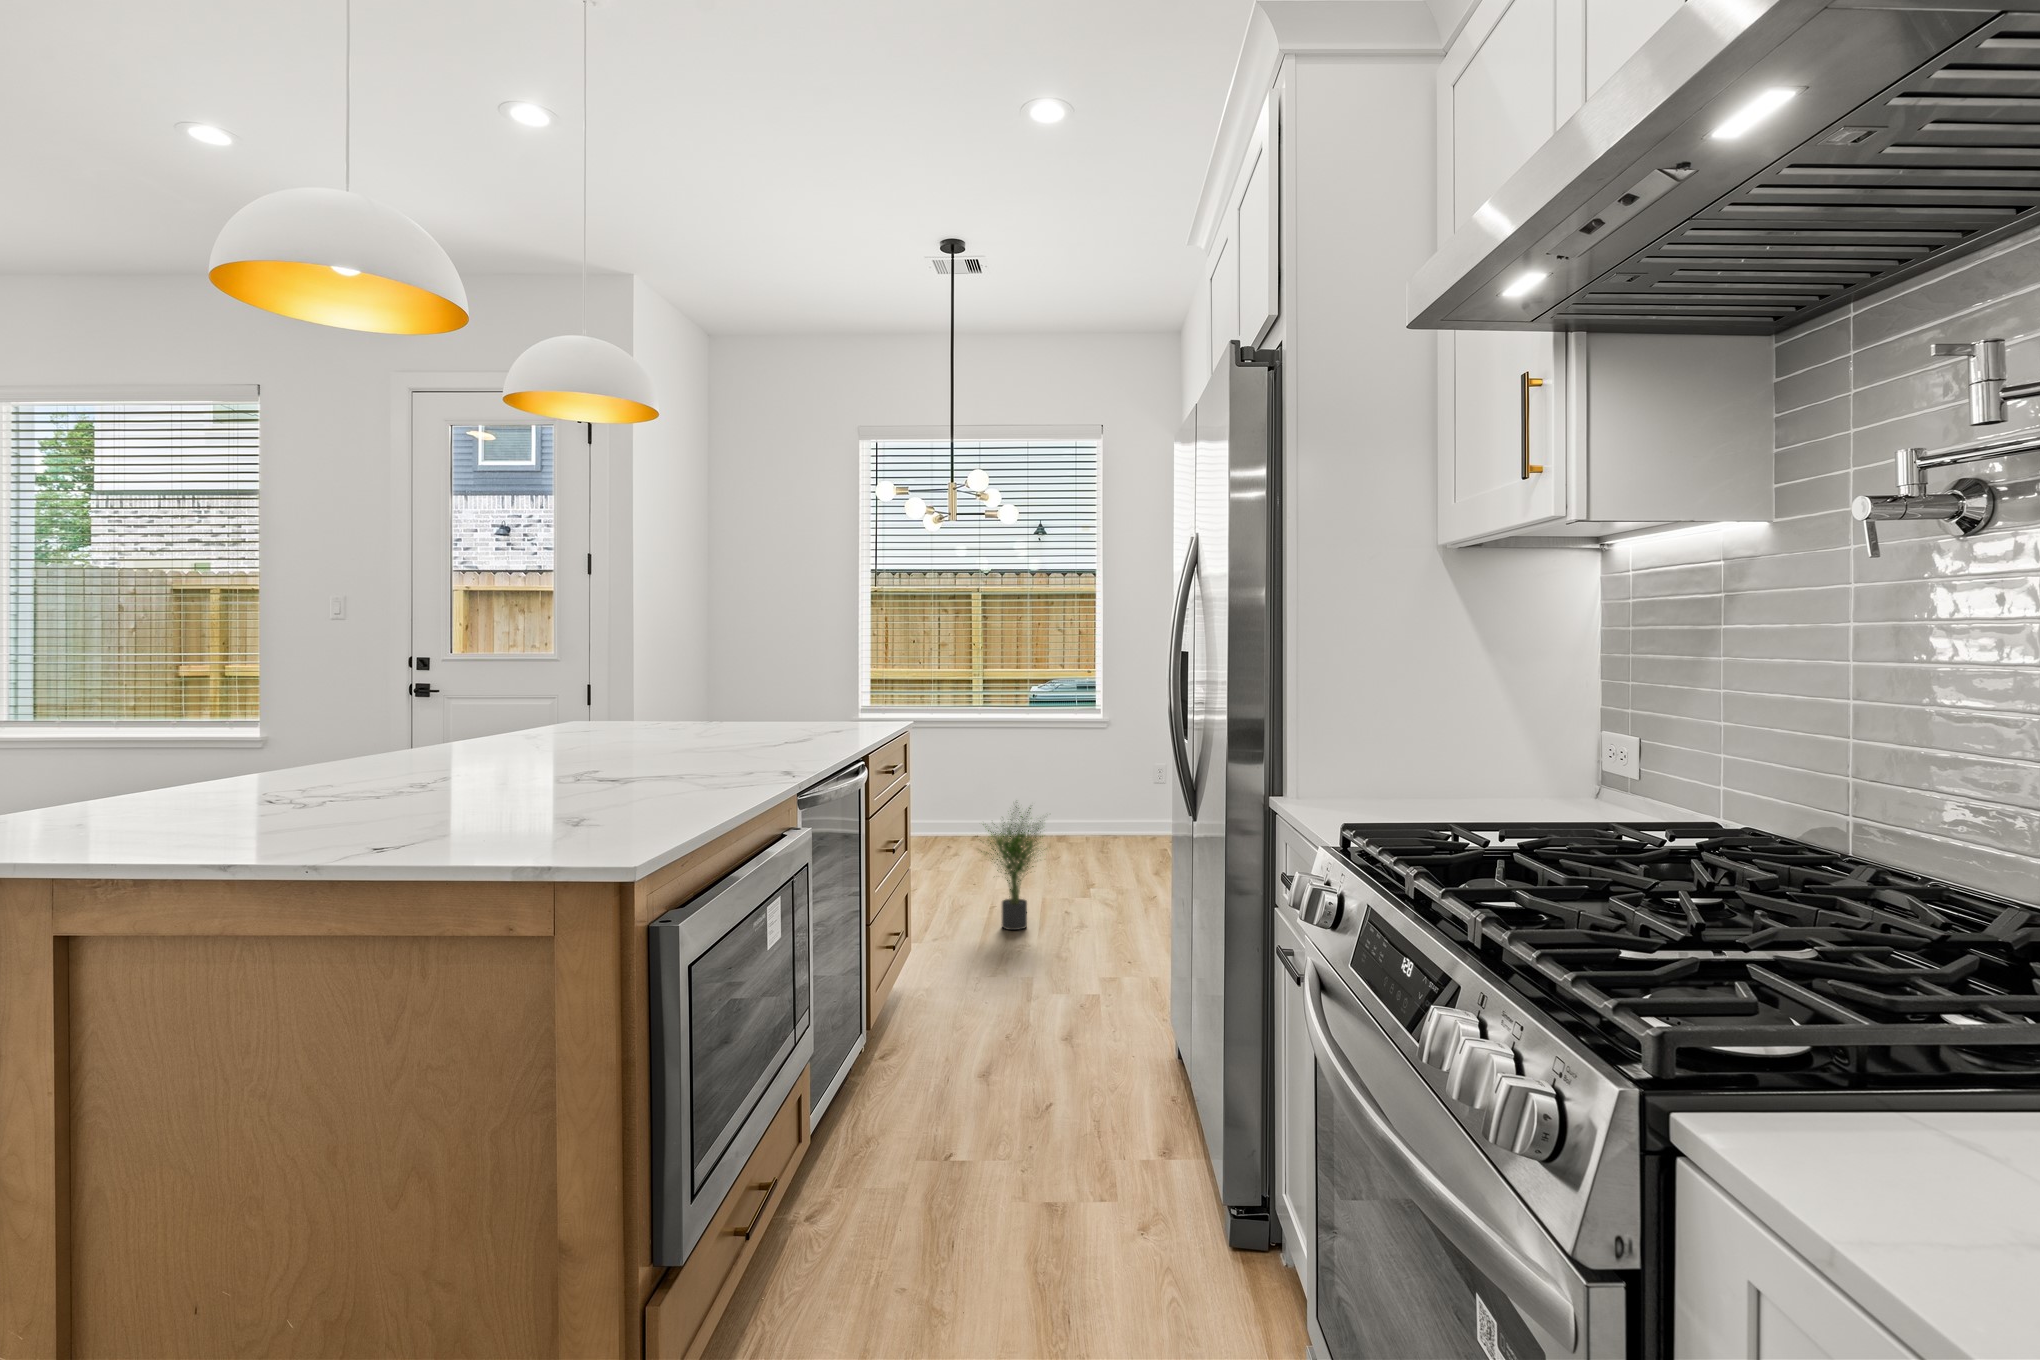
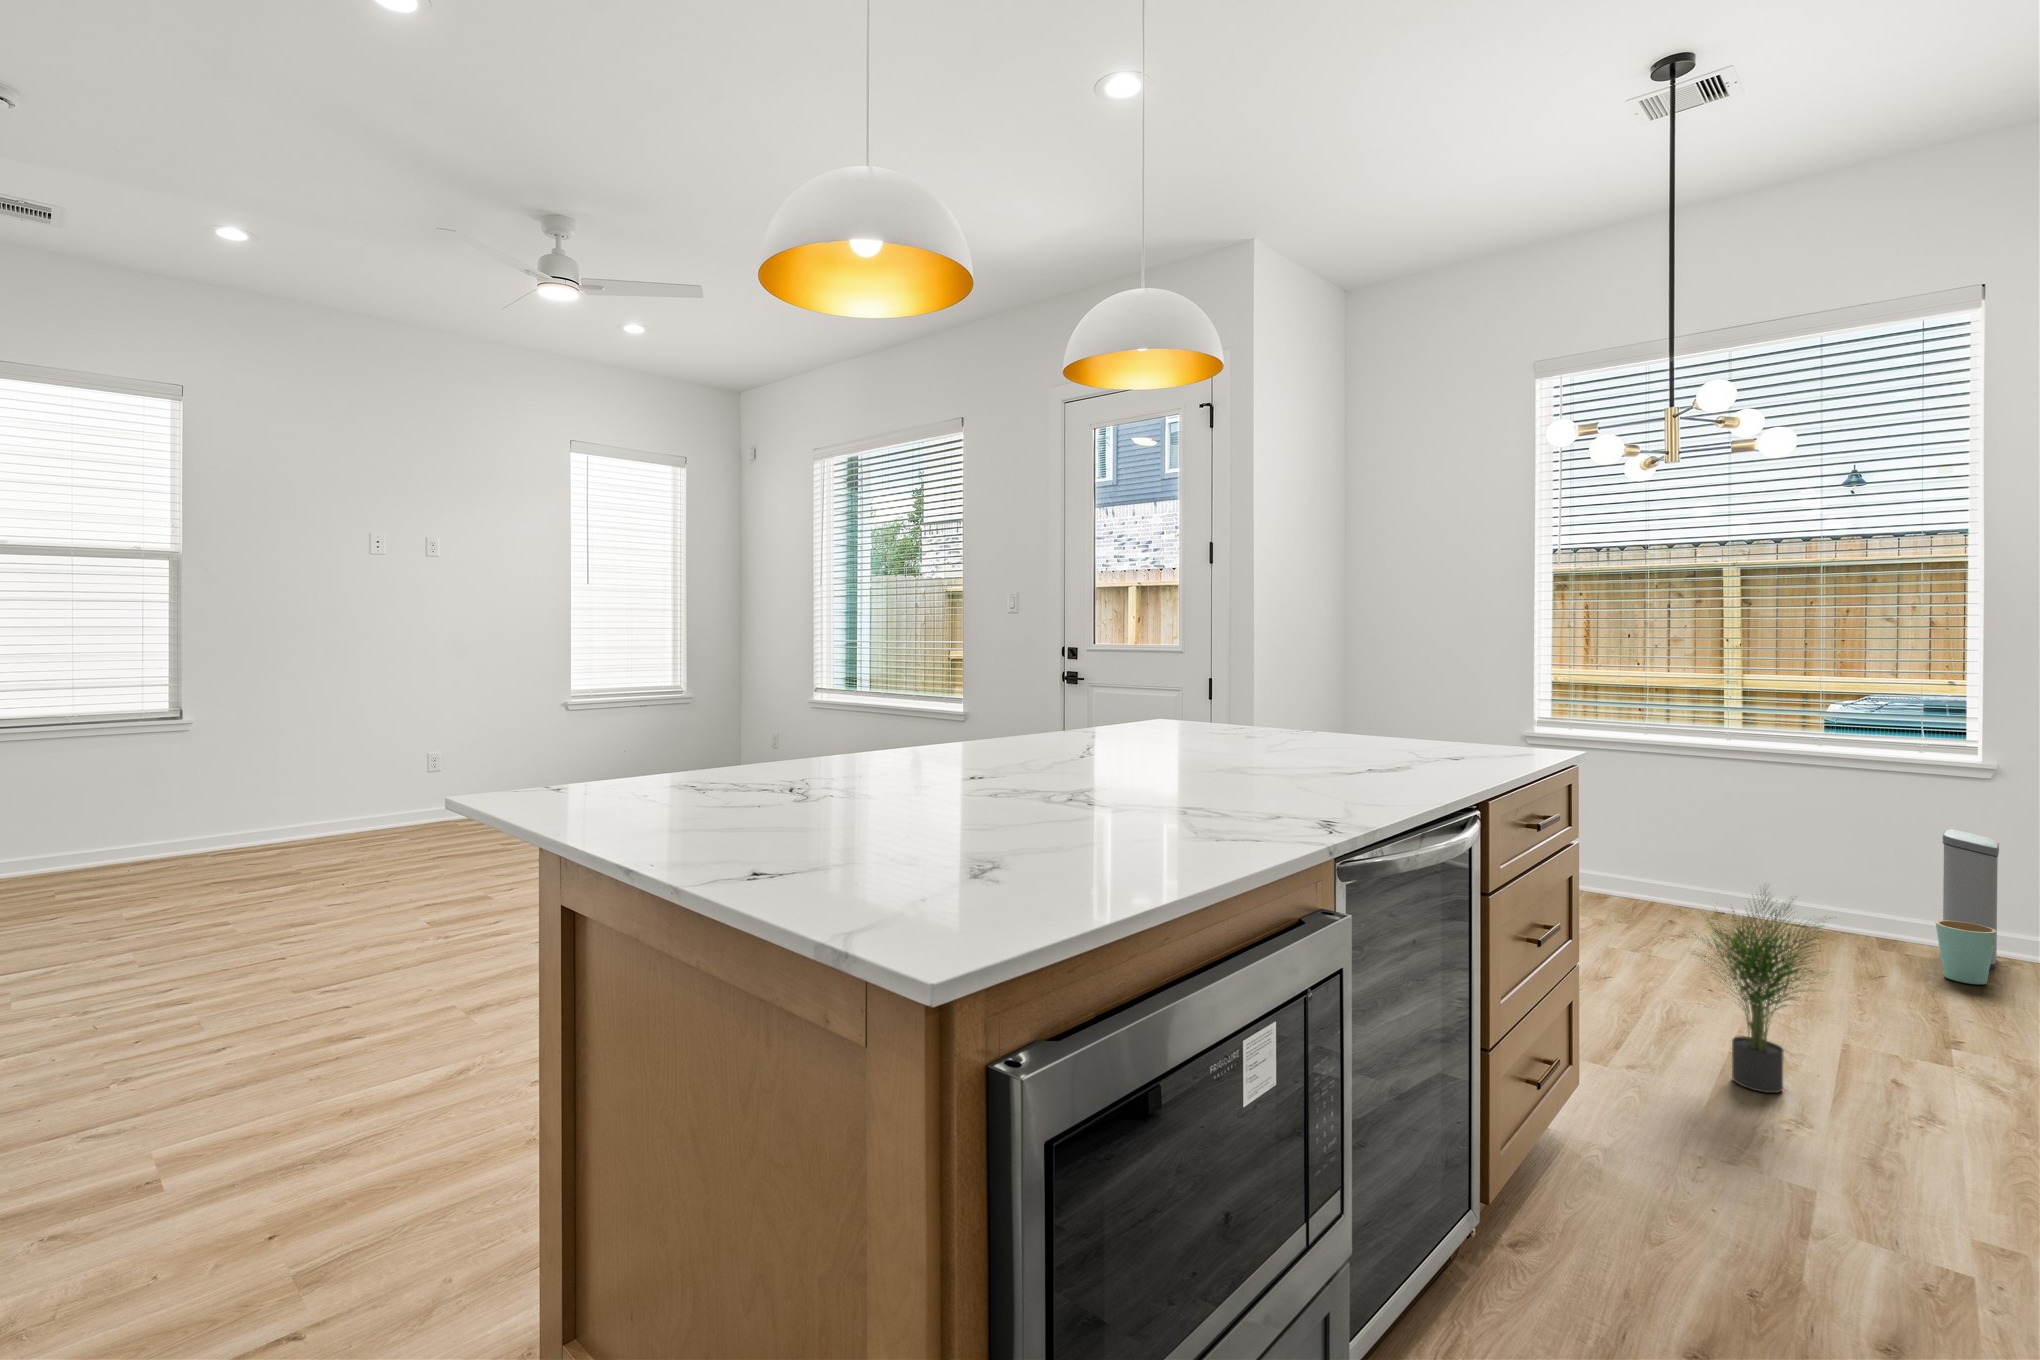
trash can: none [1086,761,1112,853] -> present [1936,829,1999,984]

